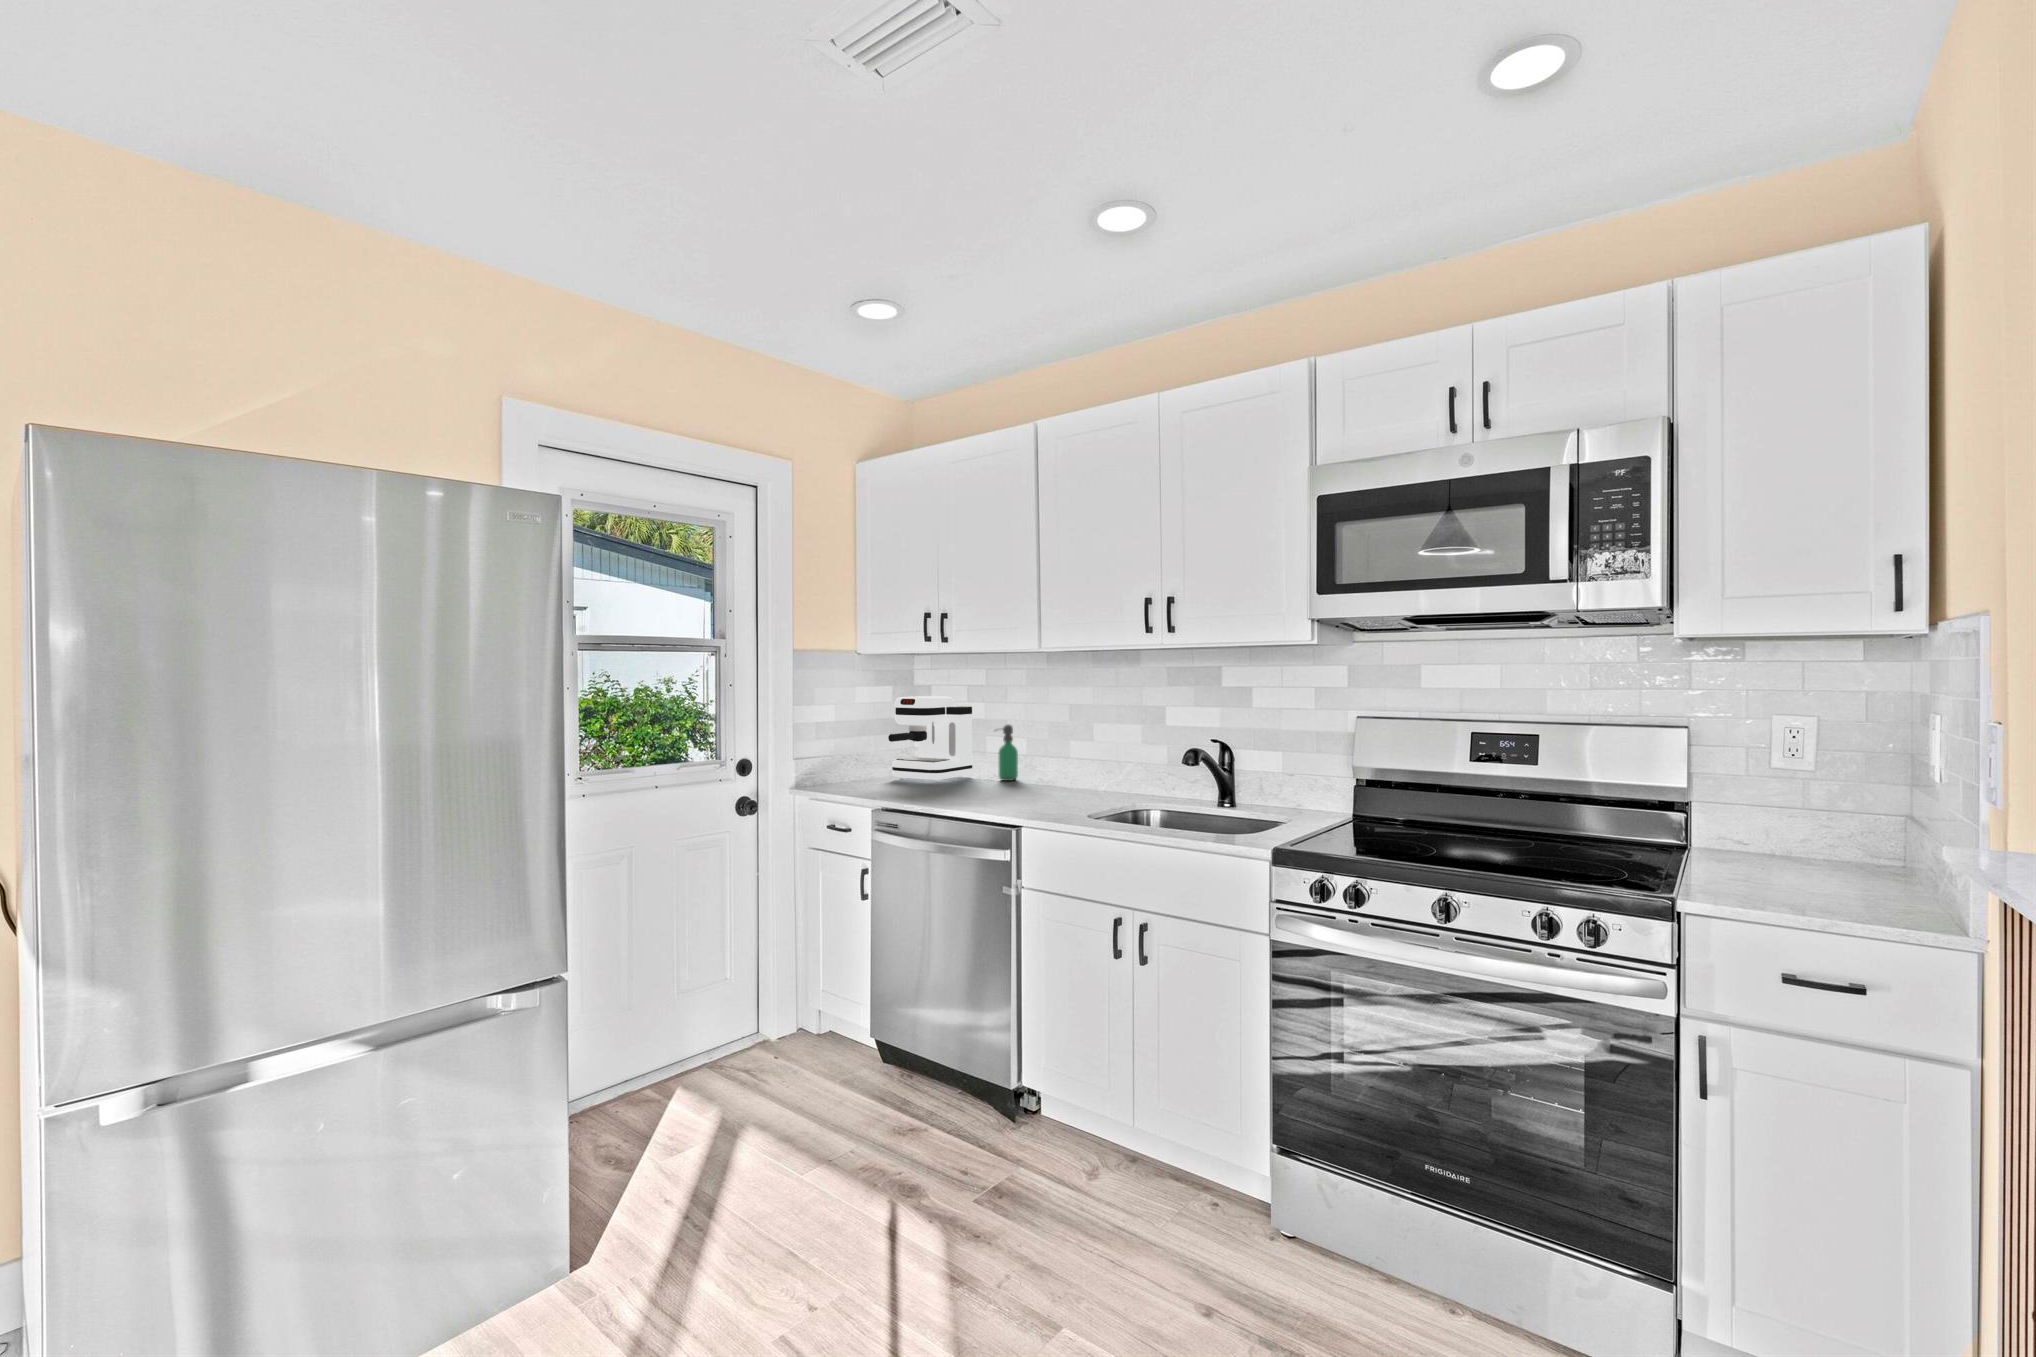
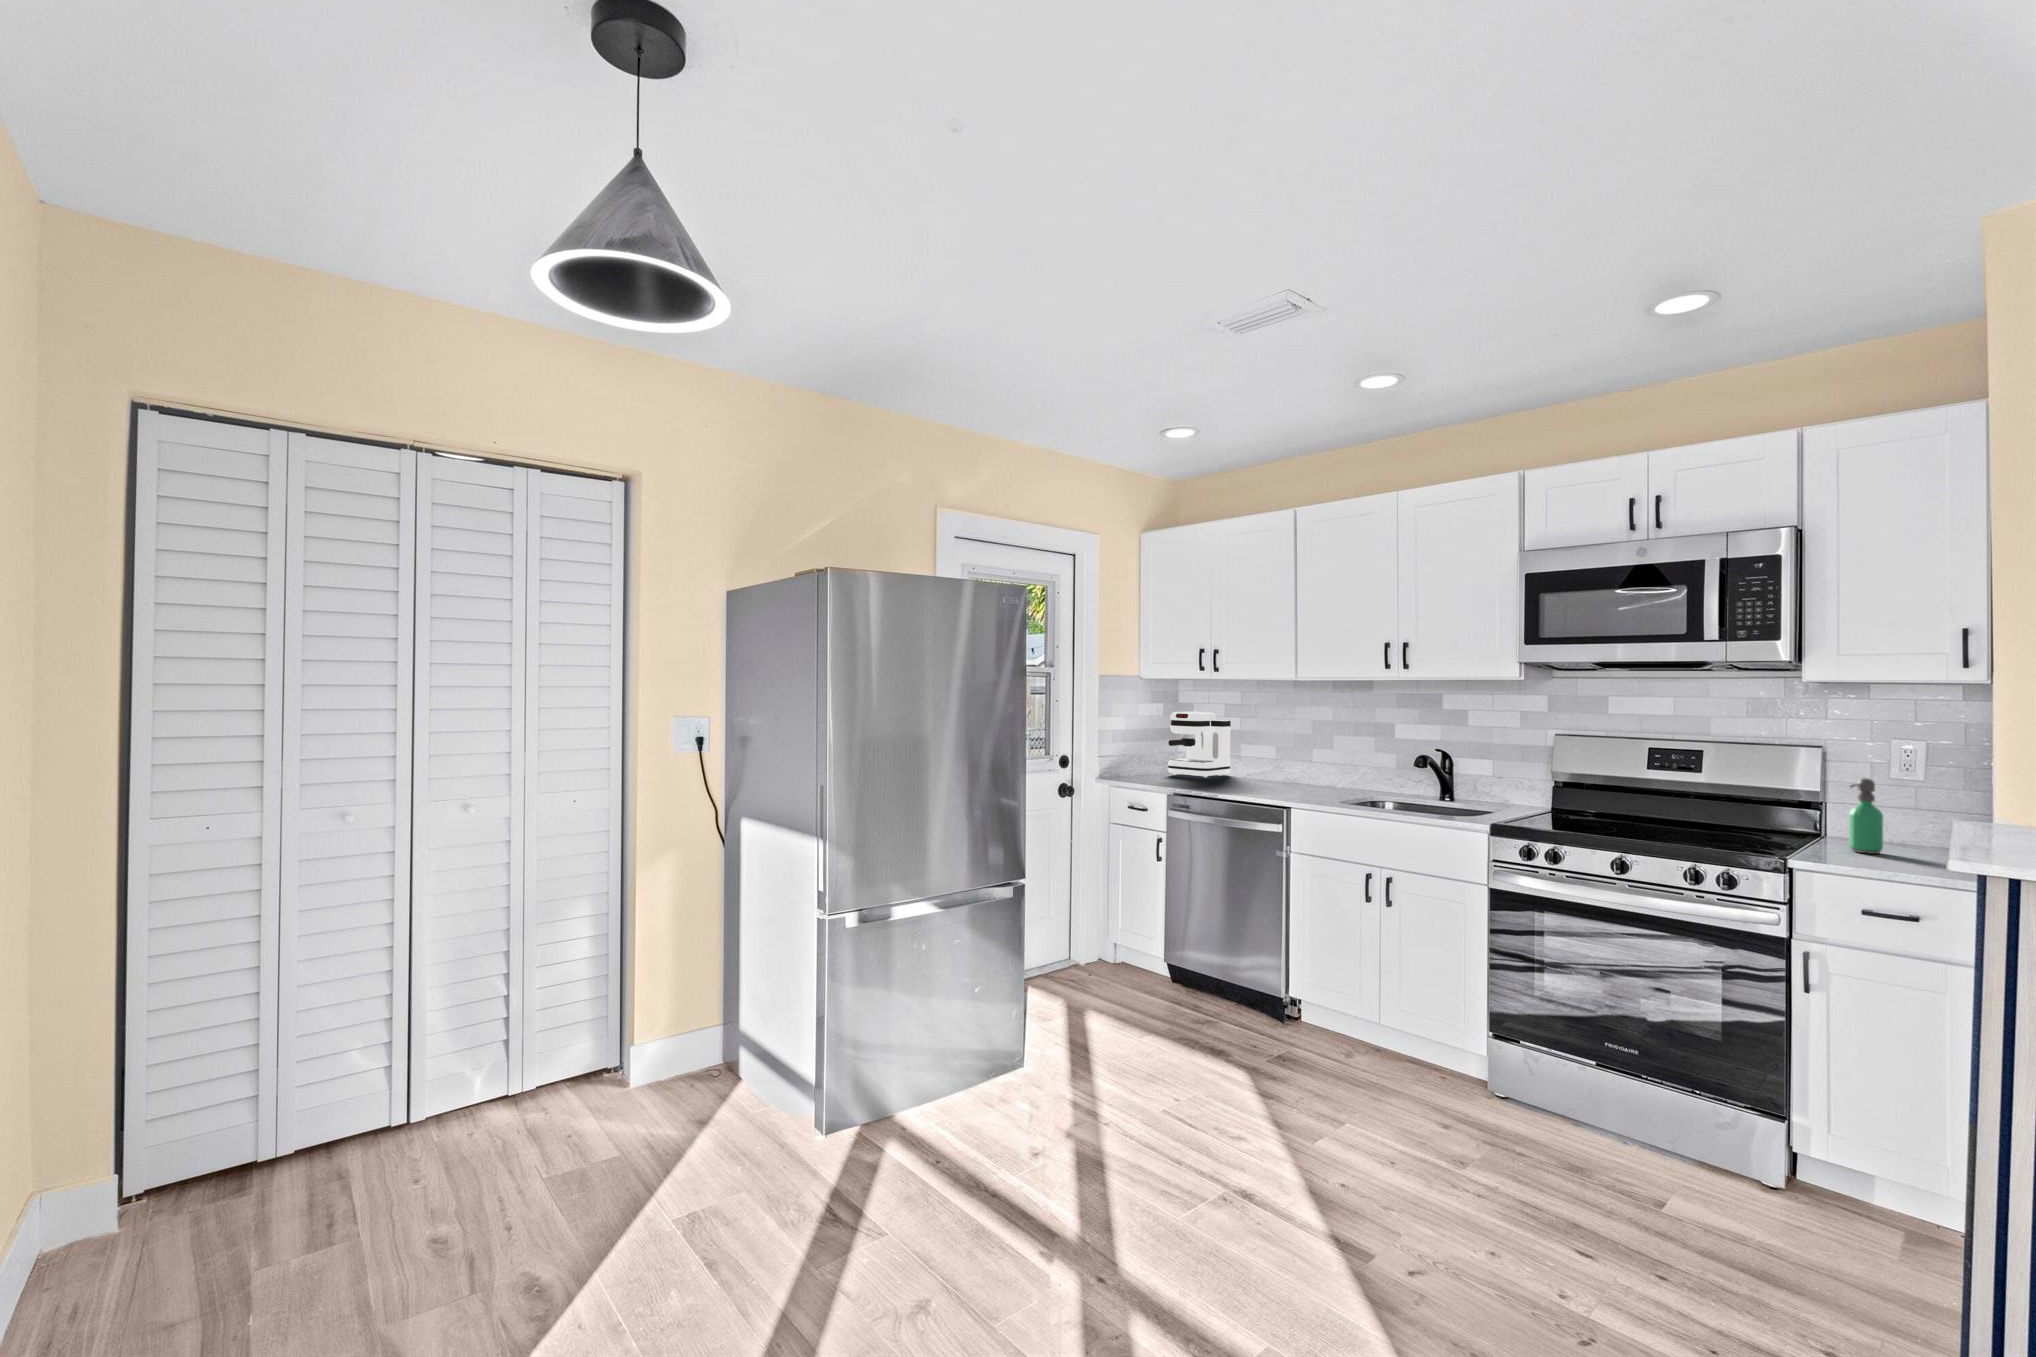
soap dispenser: present [999,724,1018,781] -> present [1849,778,1883,854]

